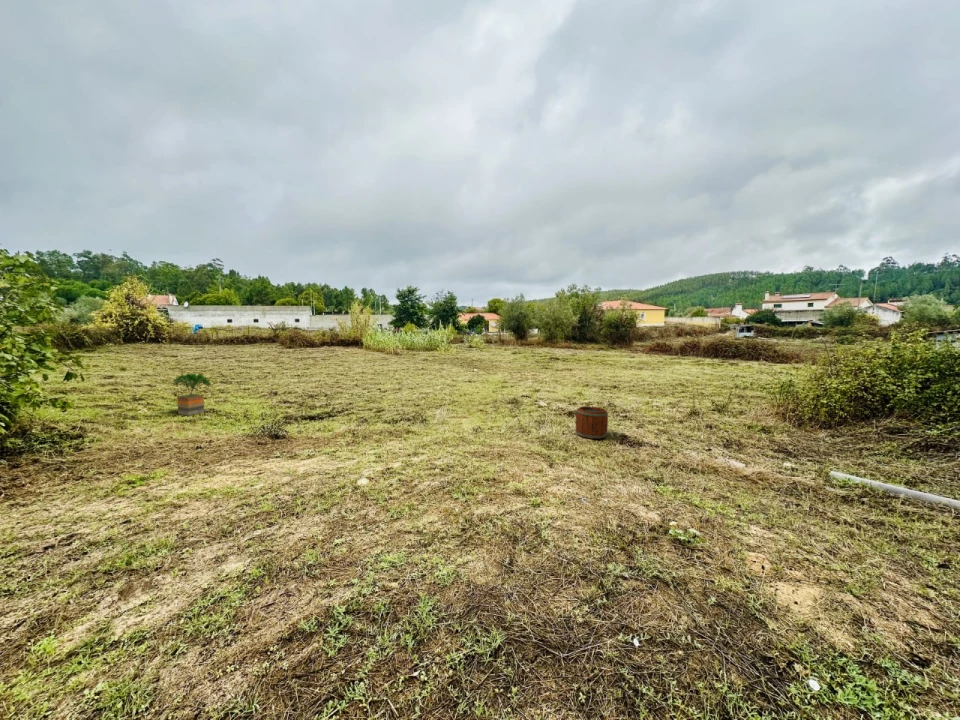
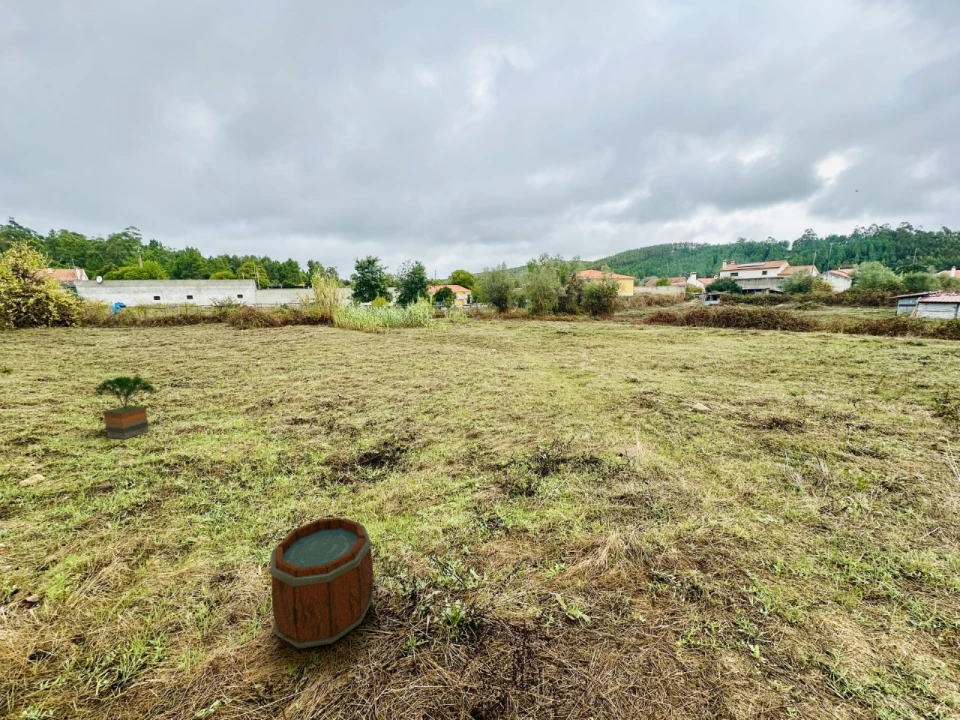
bucket: present [575,406,608,439] -> present [270,518,374,648]

